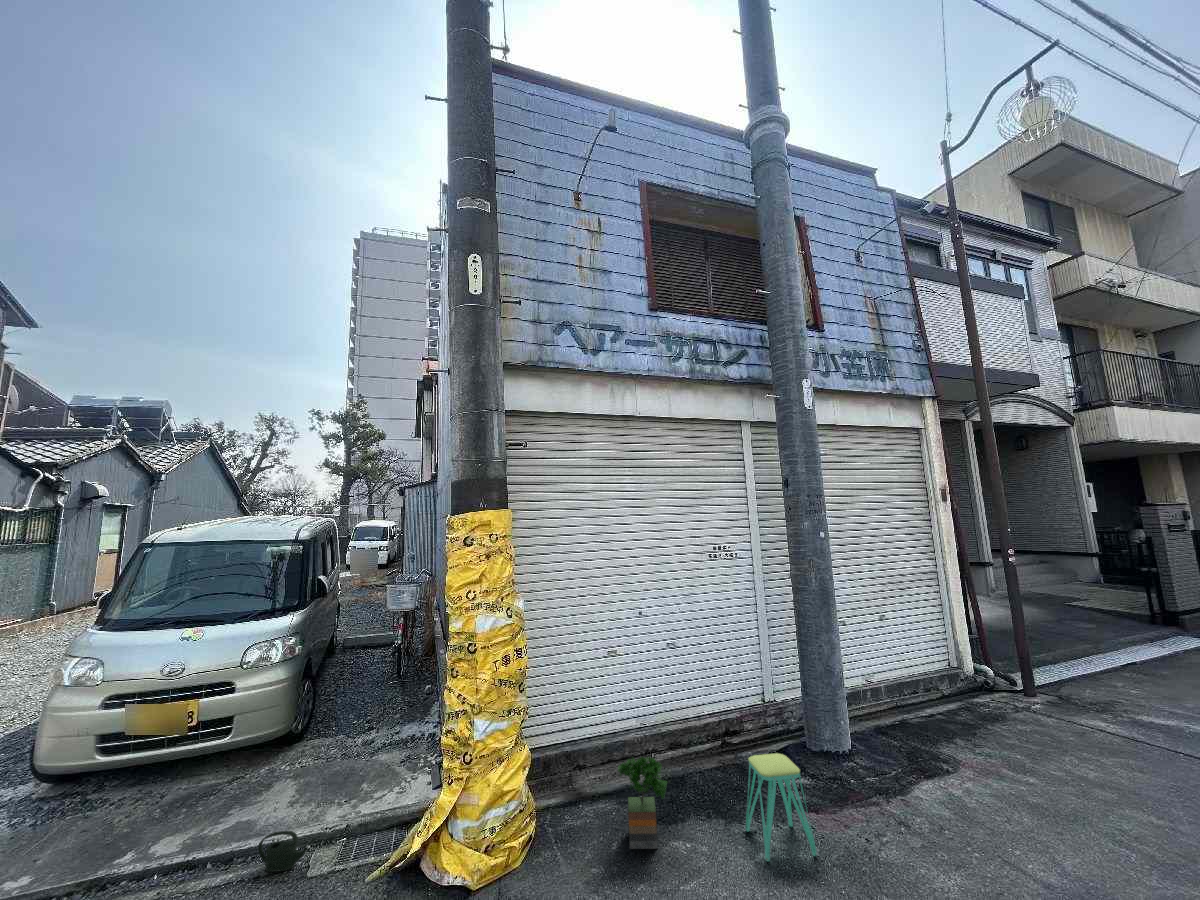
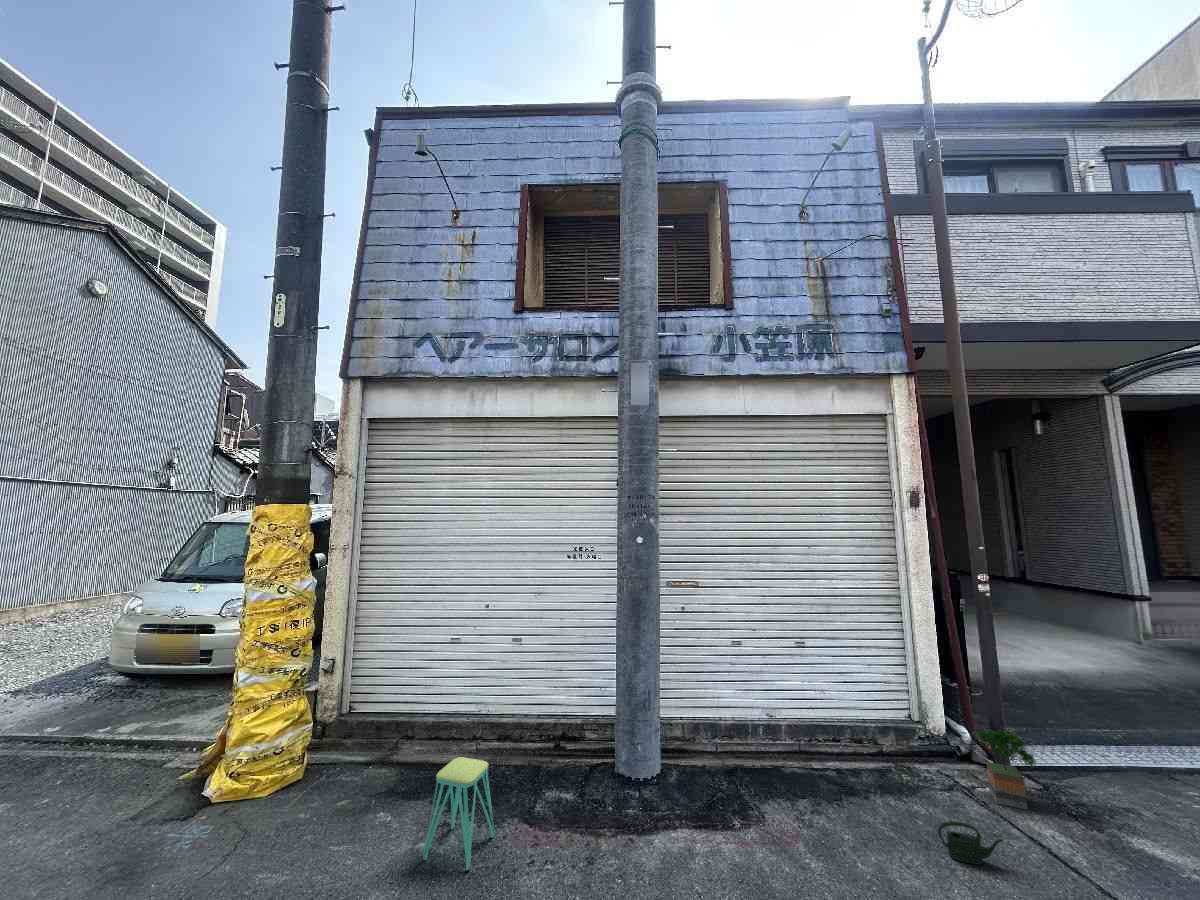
potted tree: present [618,757,667,849] -> present [977,730,1035,810]
watering can: present [258,831,316,872] -> present [938,821,1003,864]

